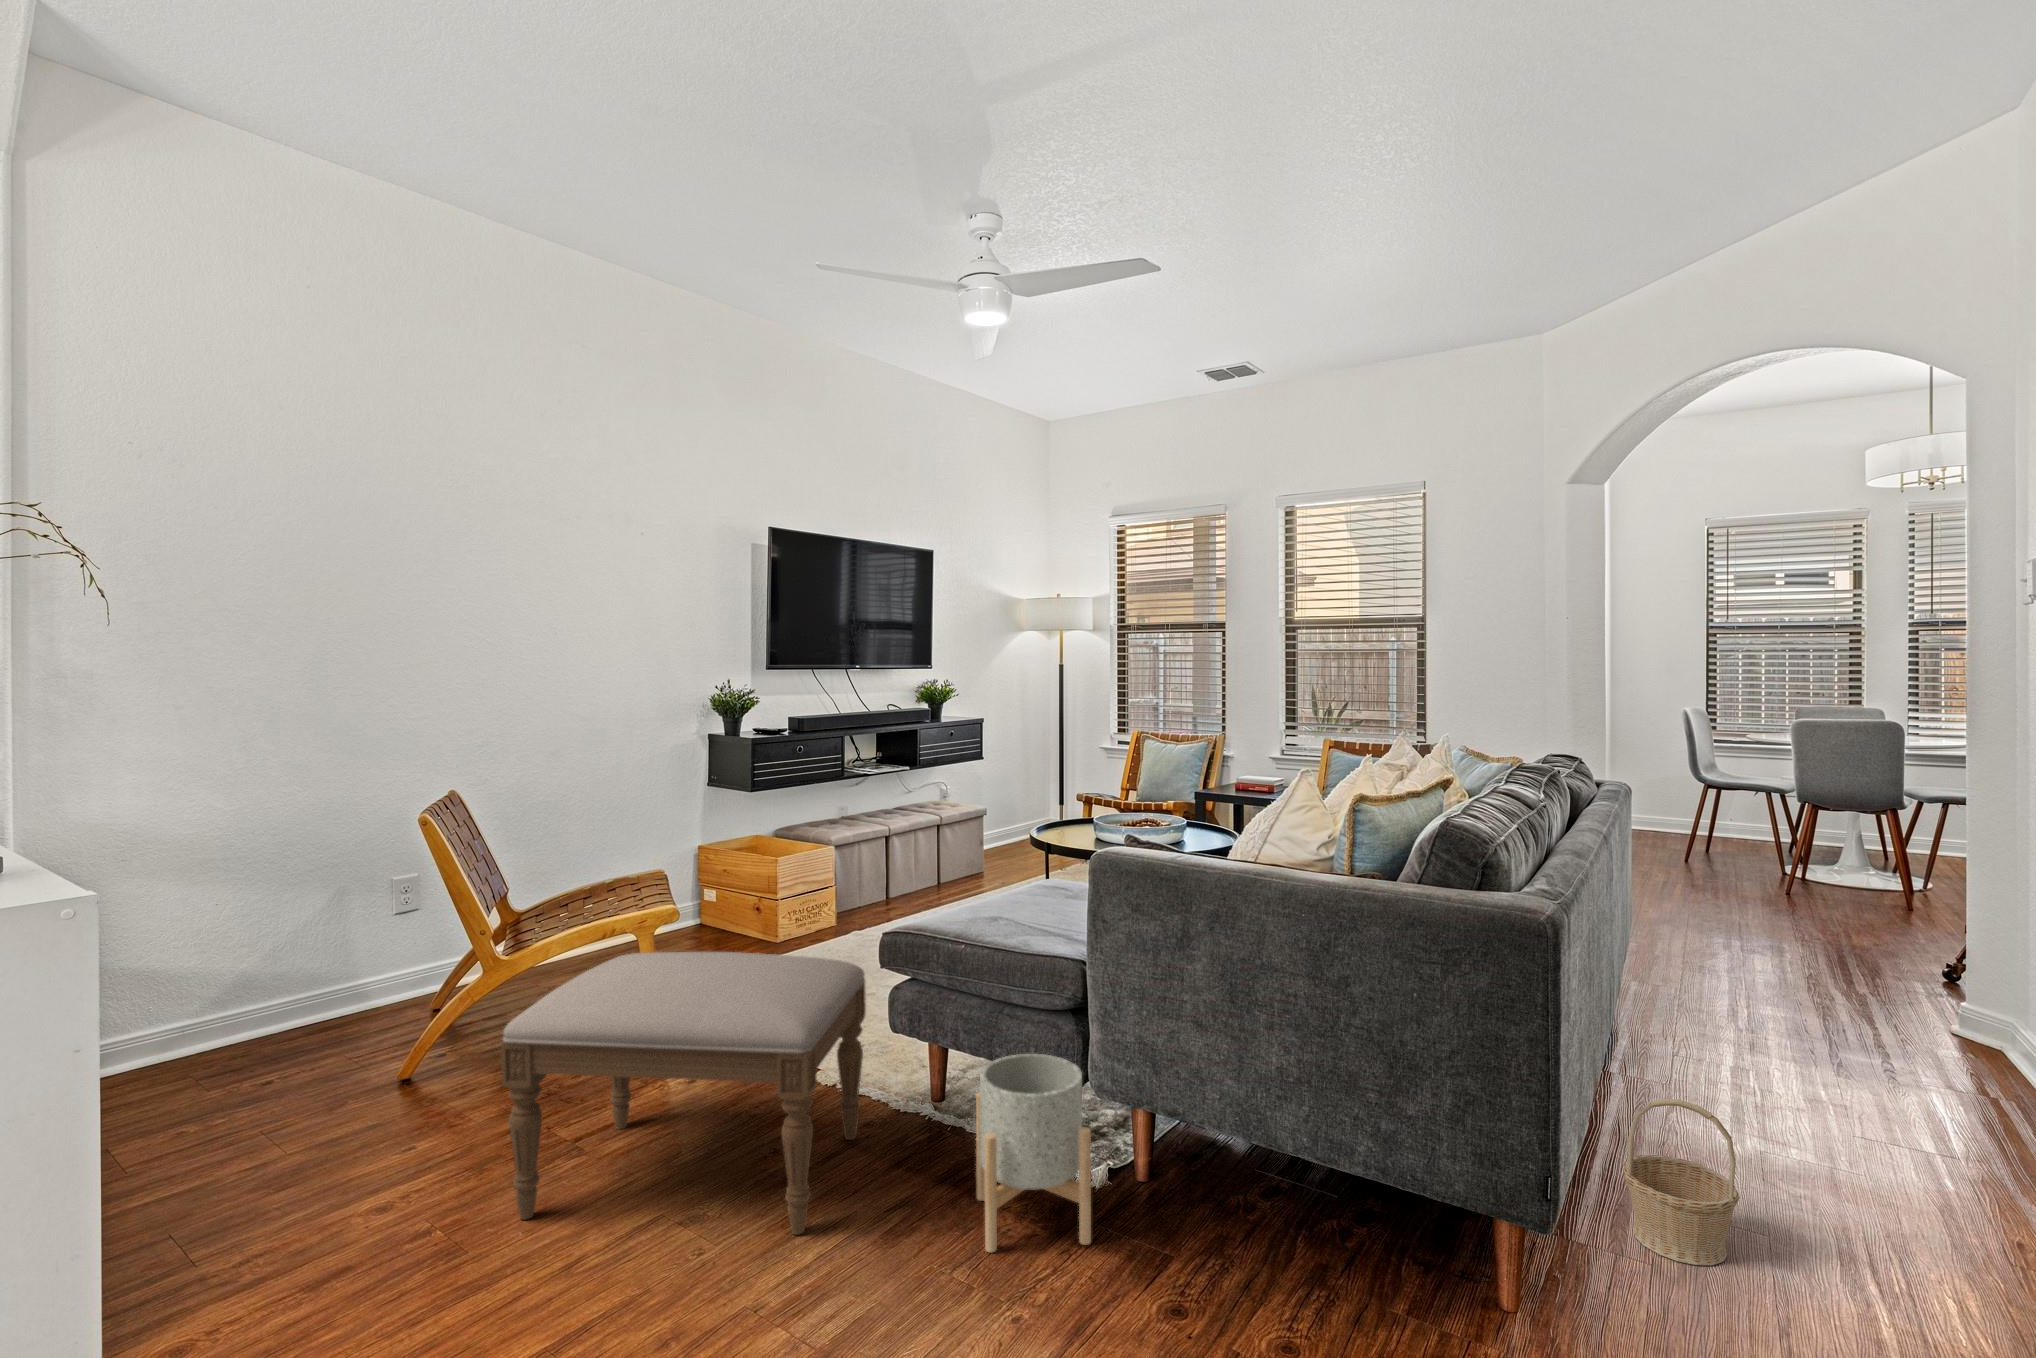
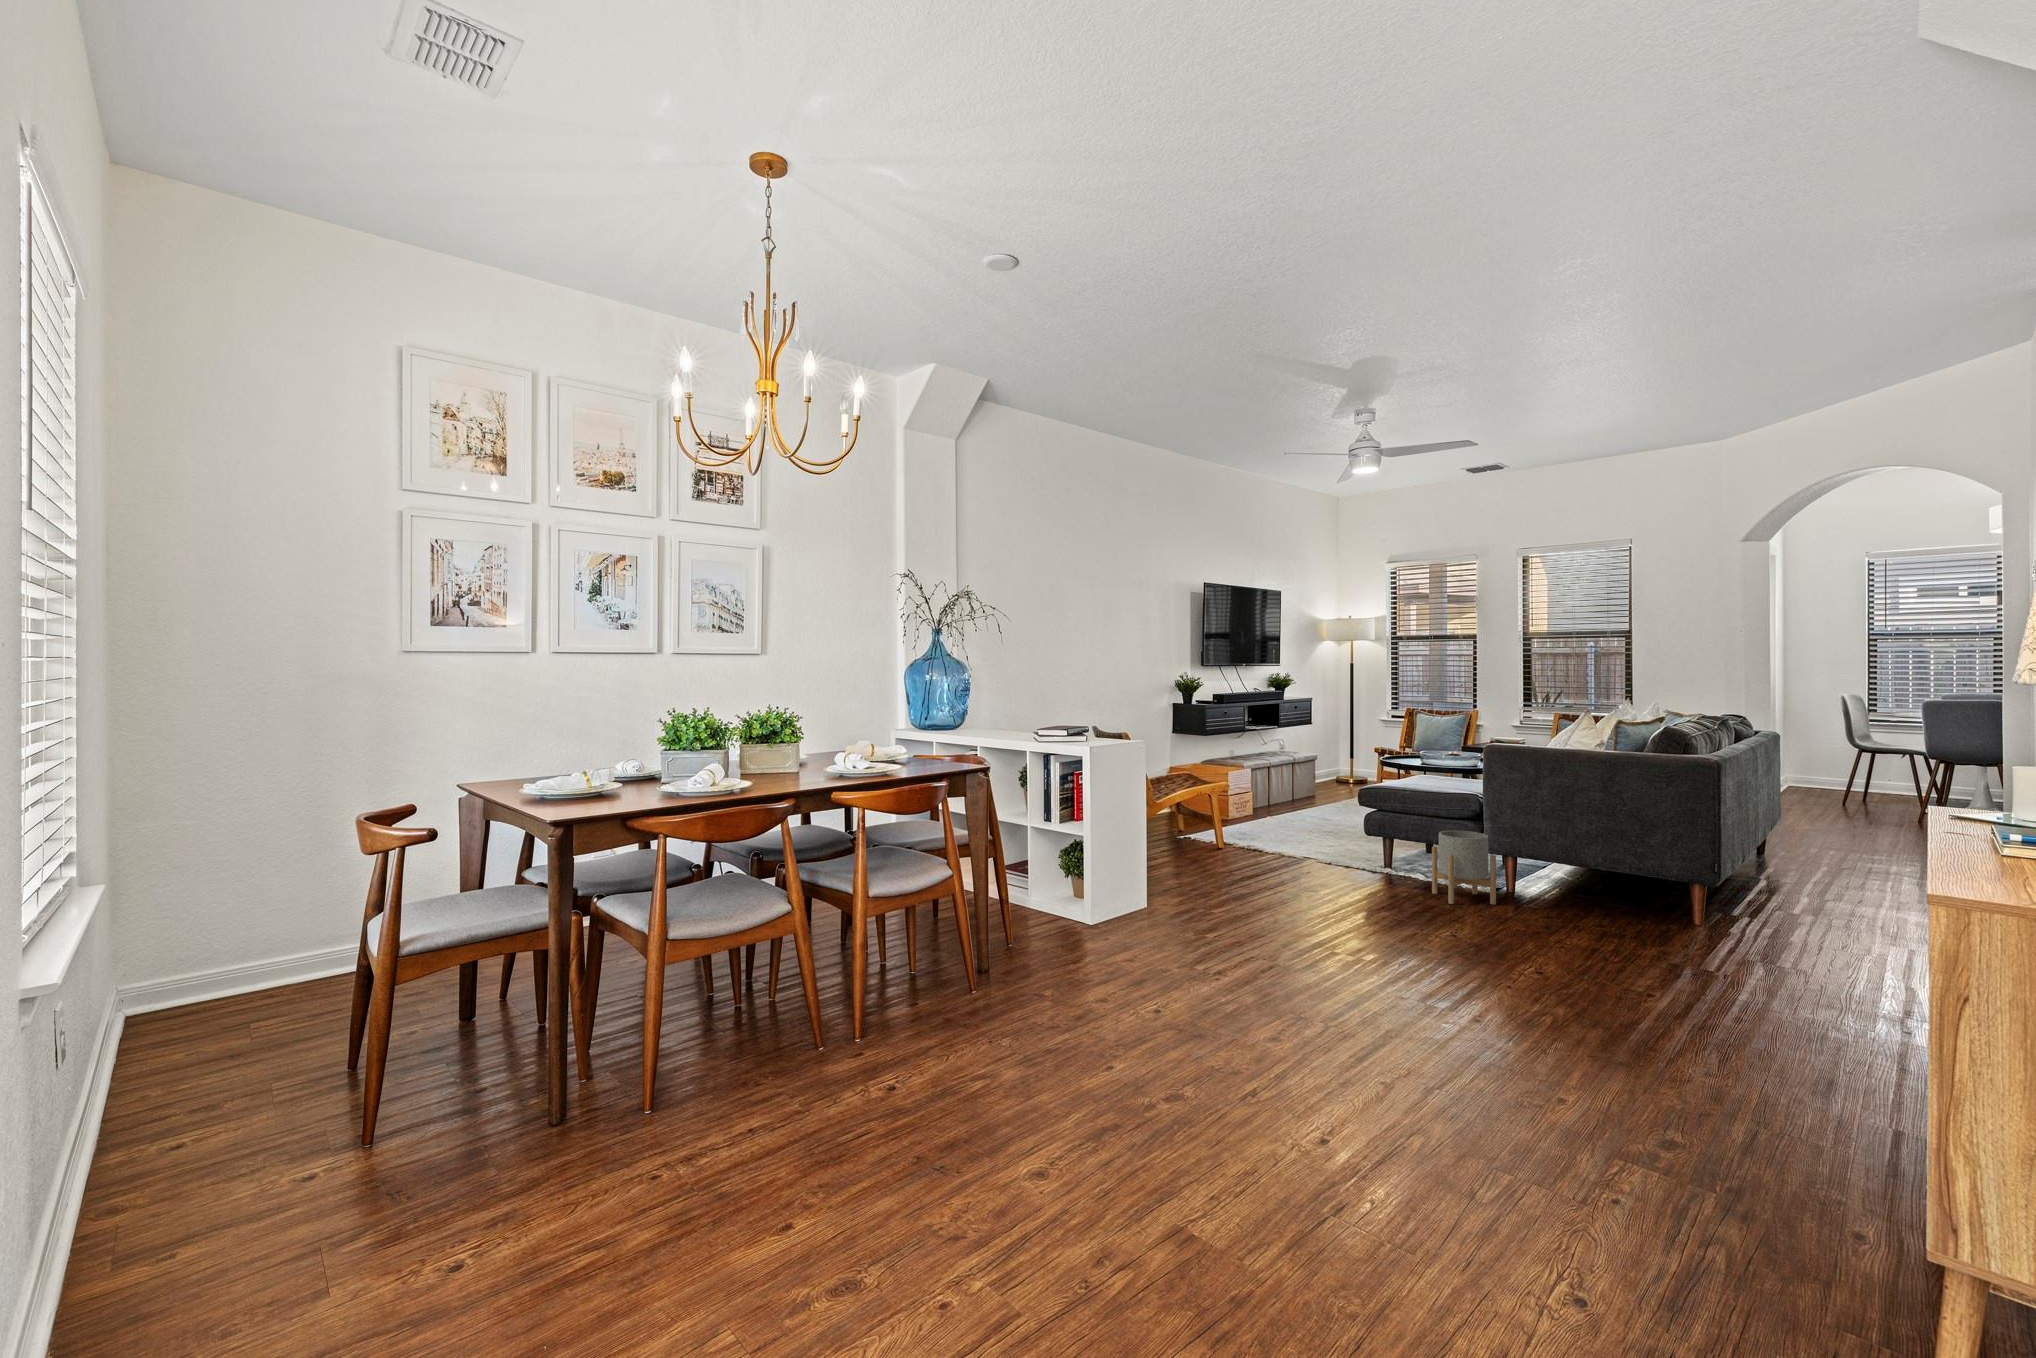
ottoman: present [501,952,866,1235] -> none [1227,789,1367,897]
basket: present [1623,1099,1739,1265] -> none [1756,852,1814,922]

